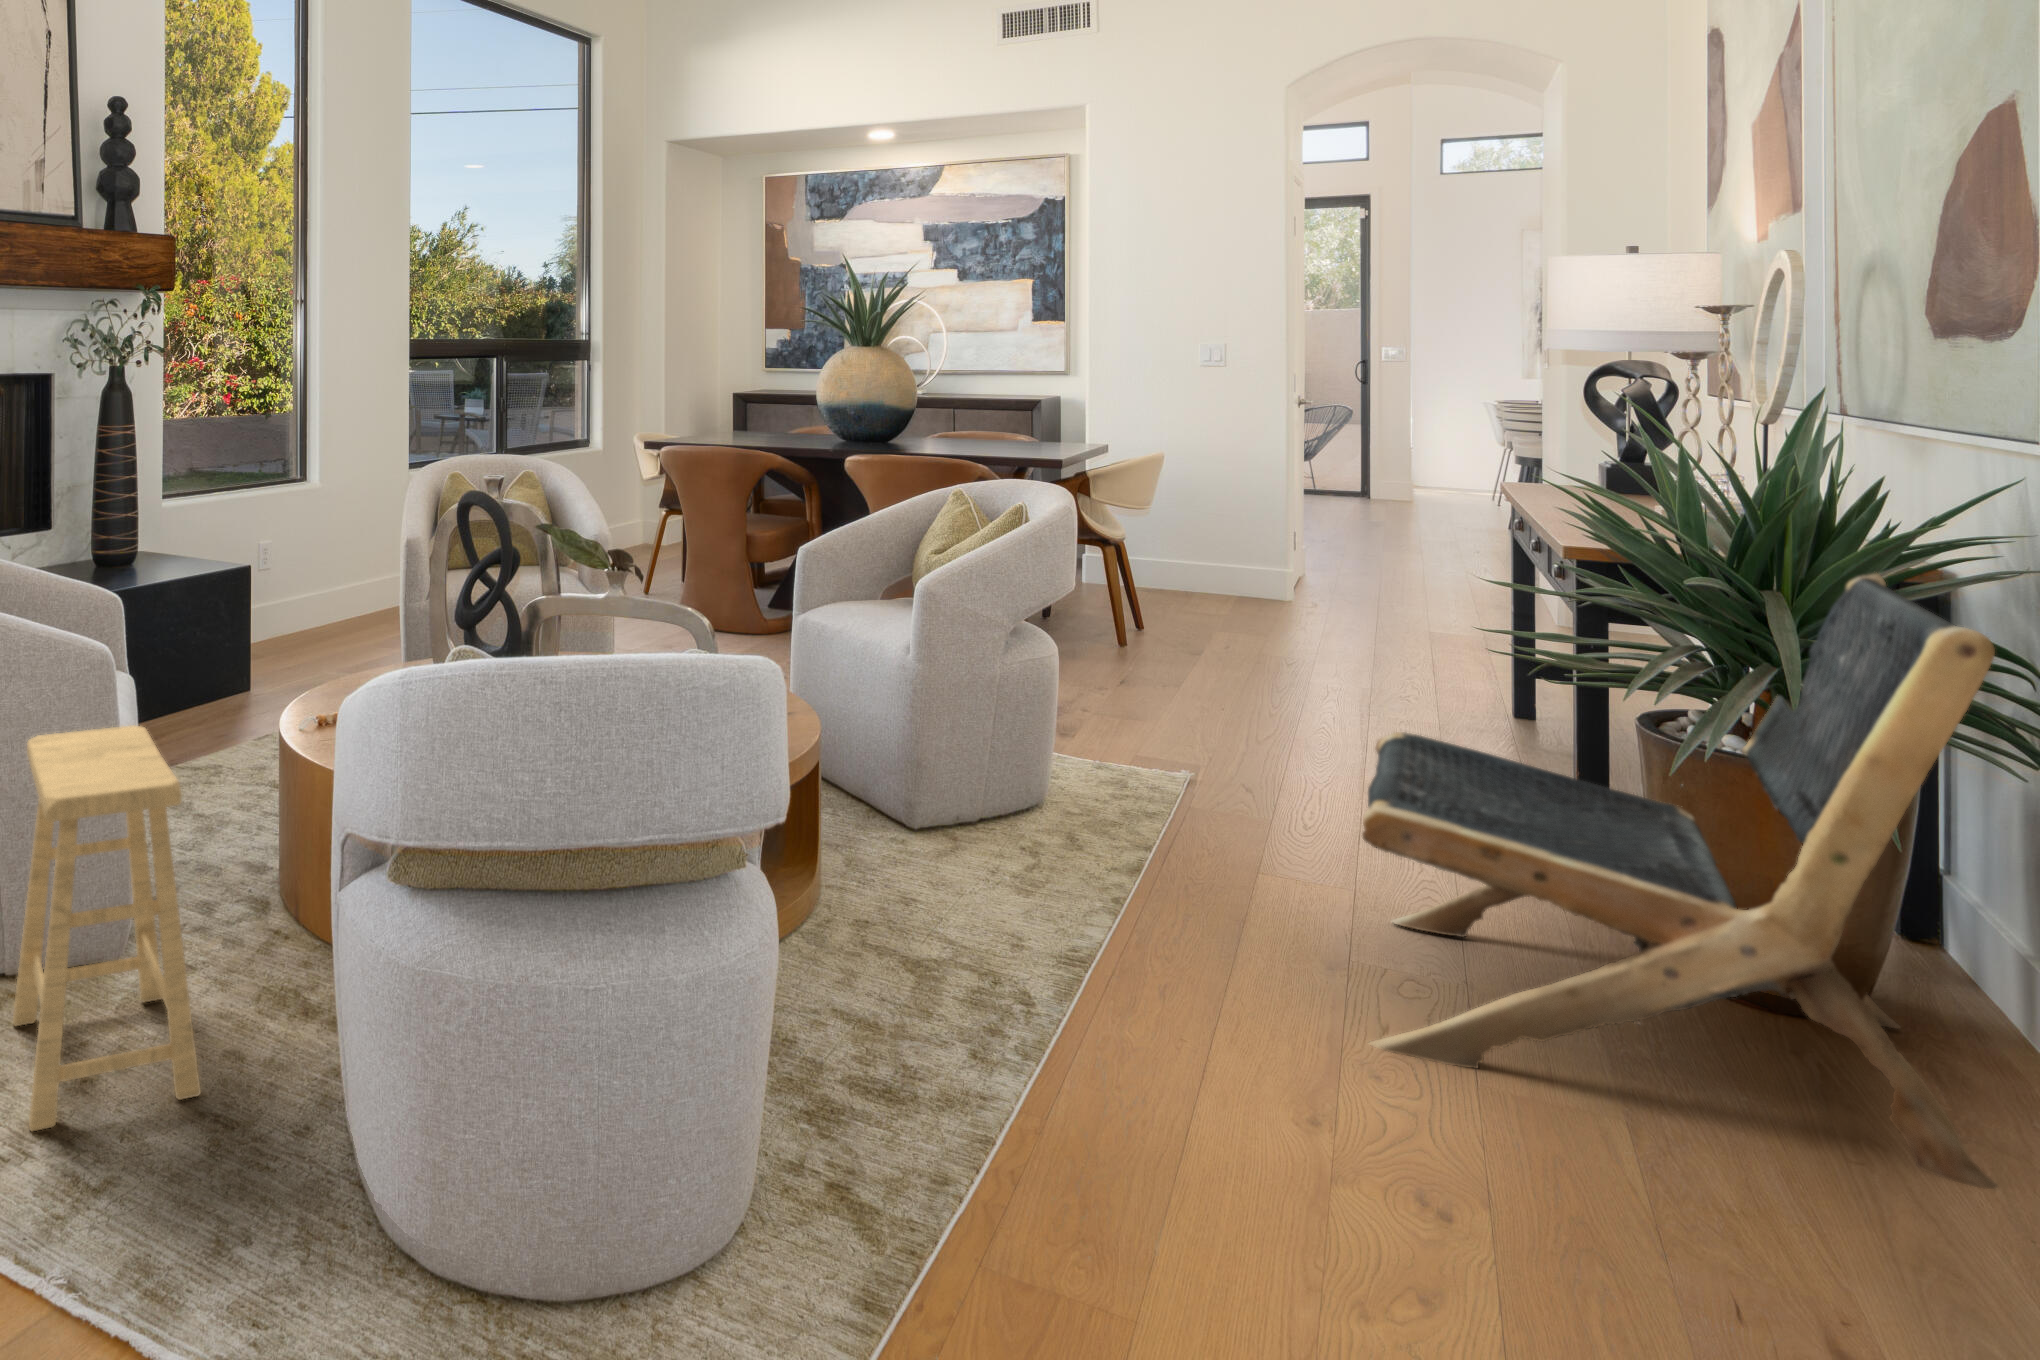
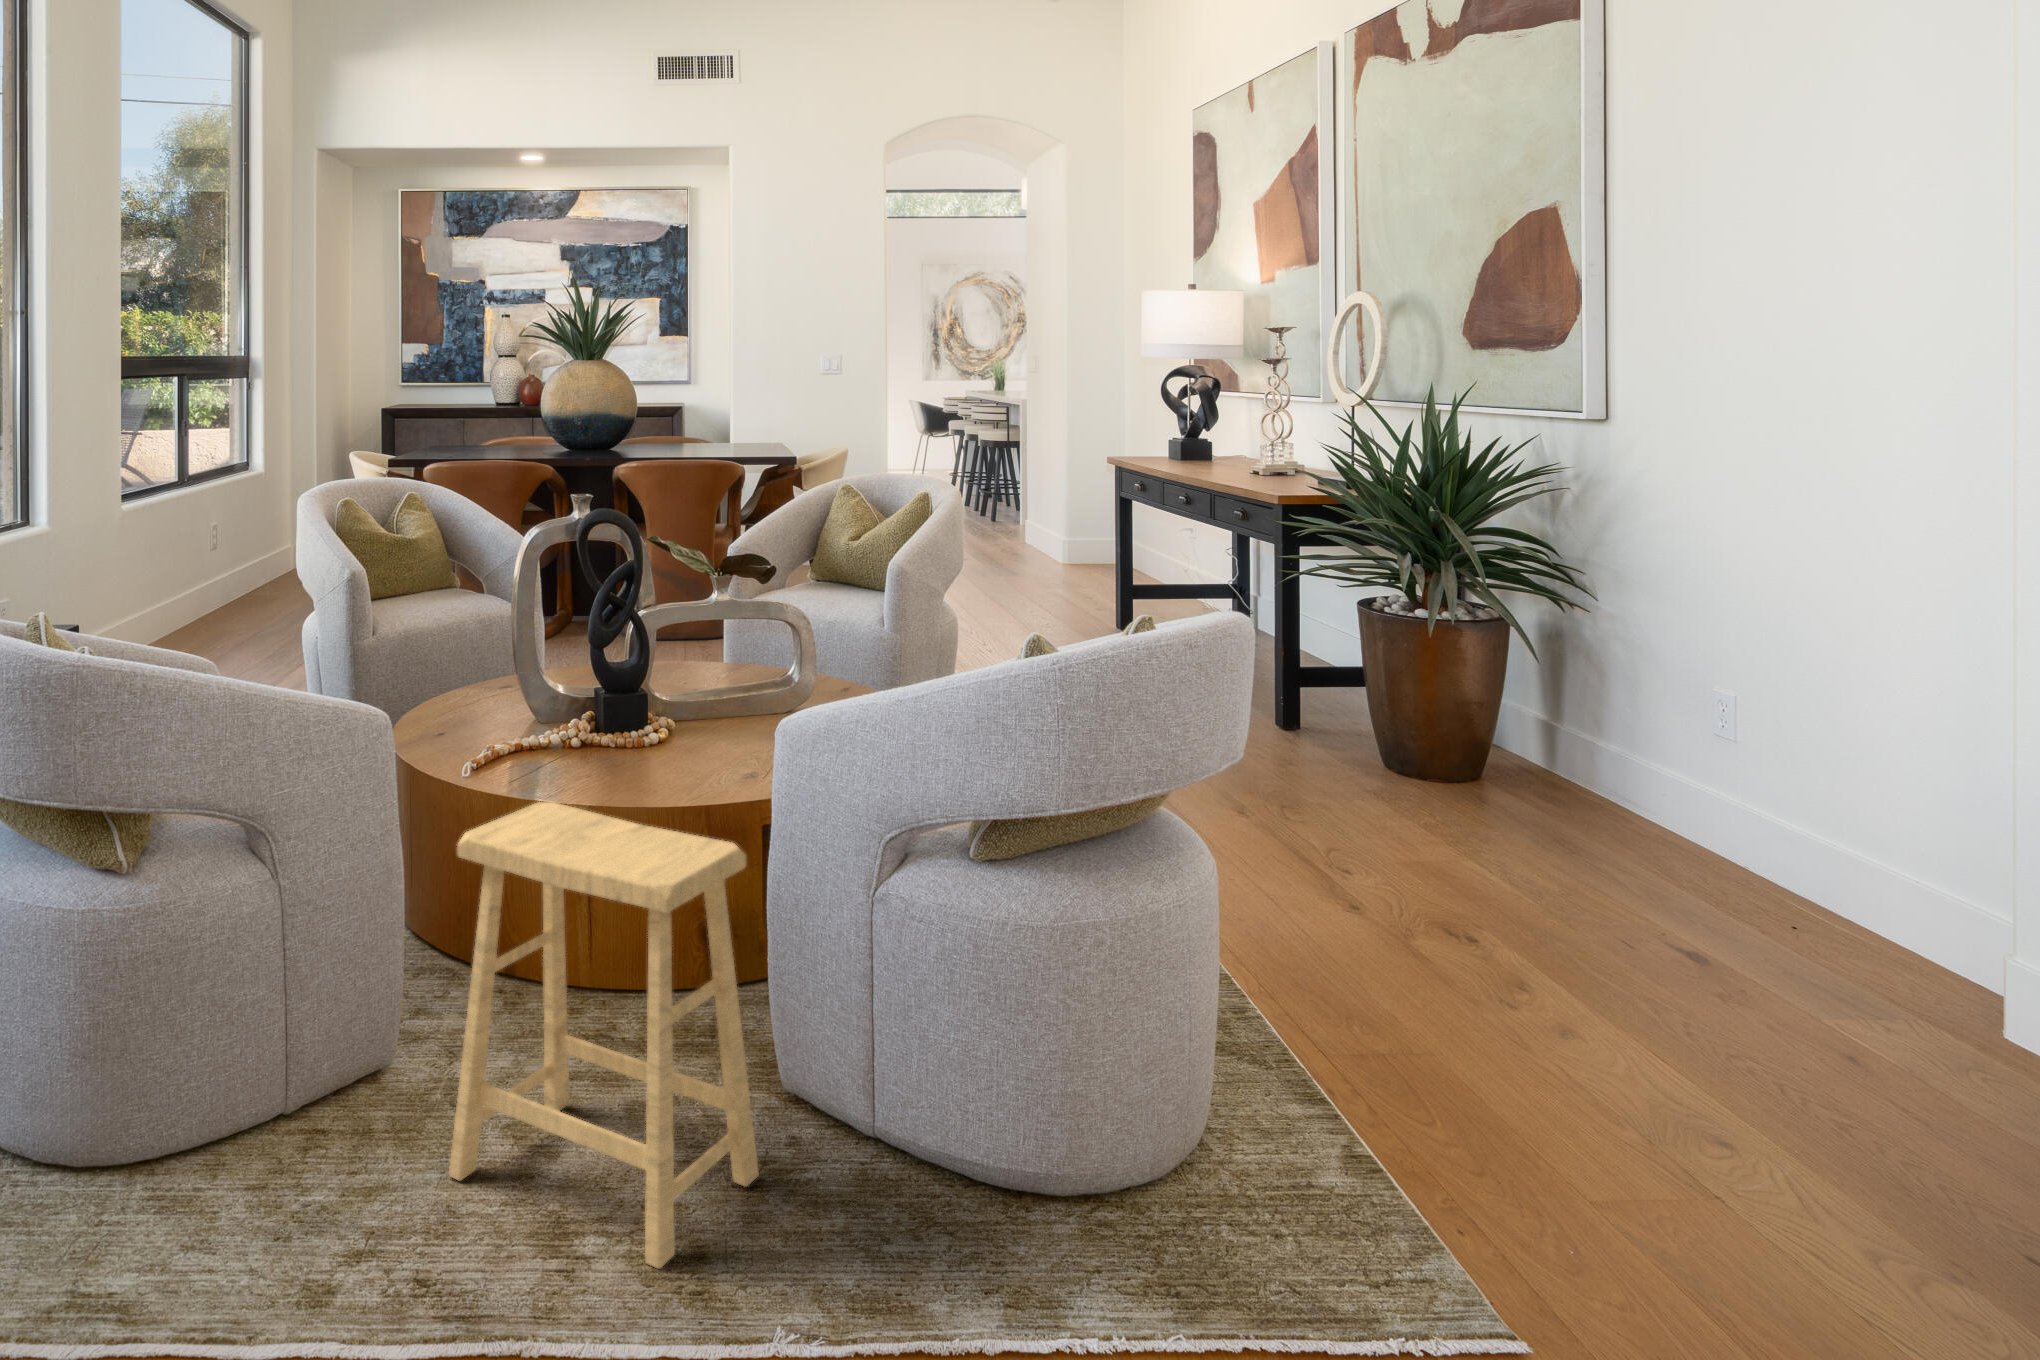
lounge chair: present [1362,574,1997,1189] -> none [1281,506,1723,880]

